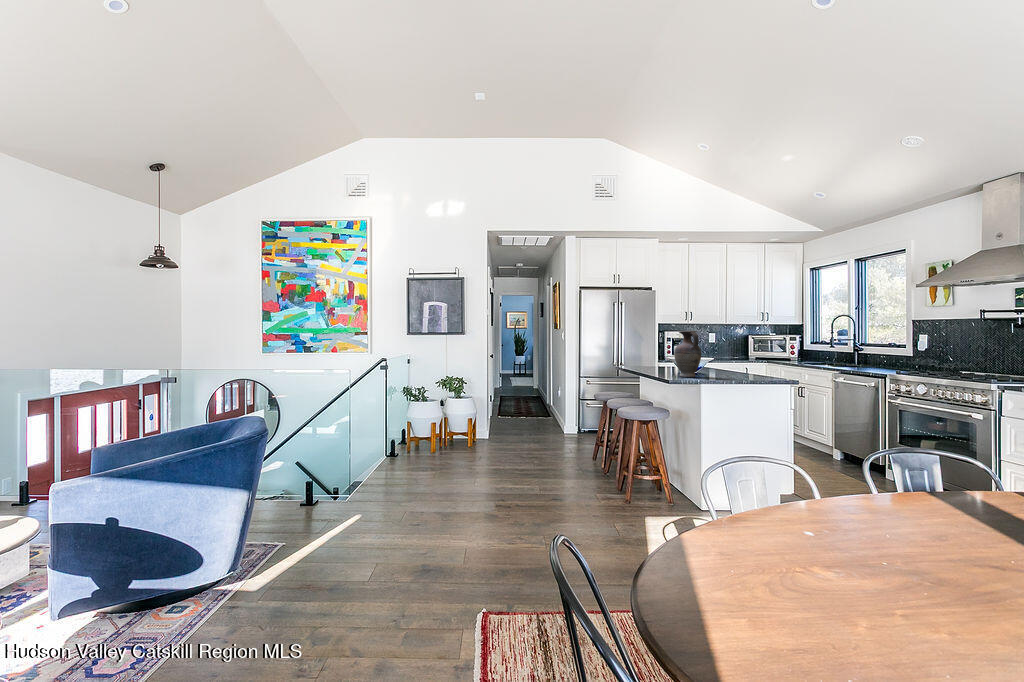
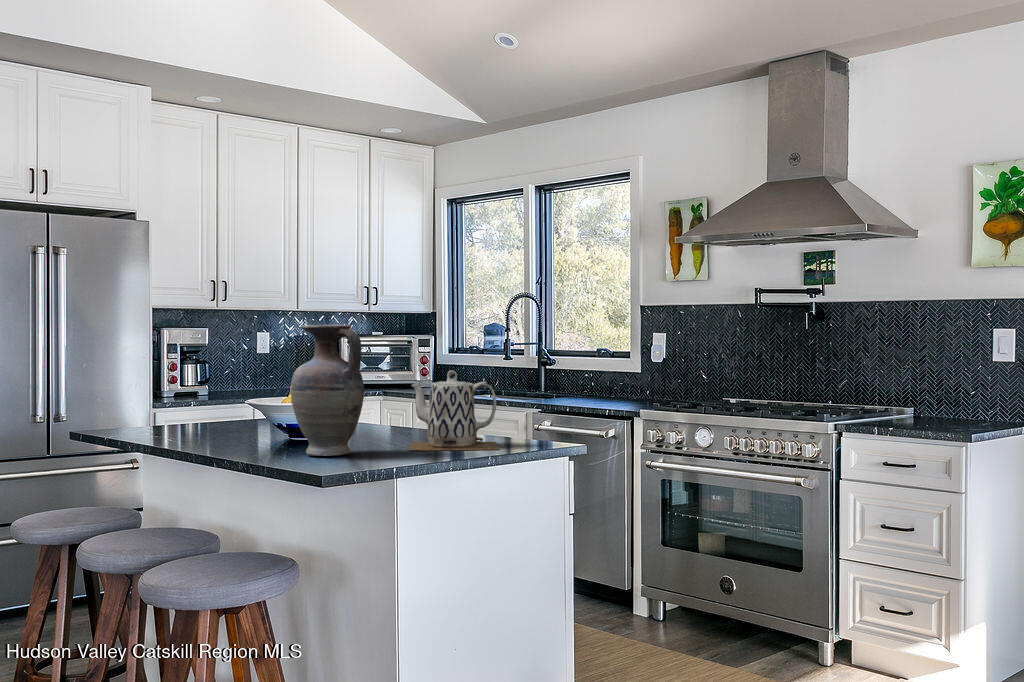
teapot: none [719,348,762,380] -> present [409,370,498,451]

